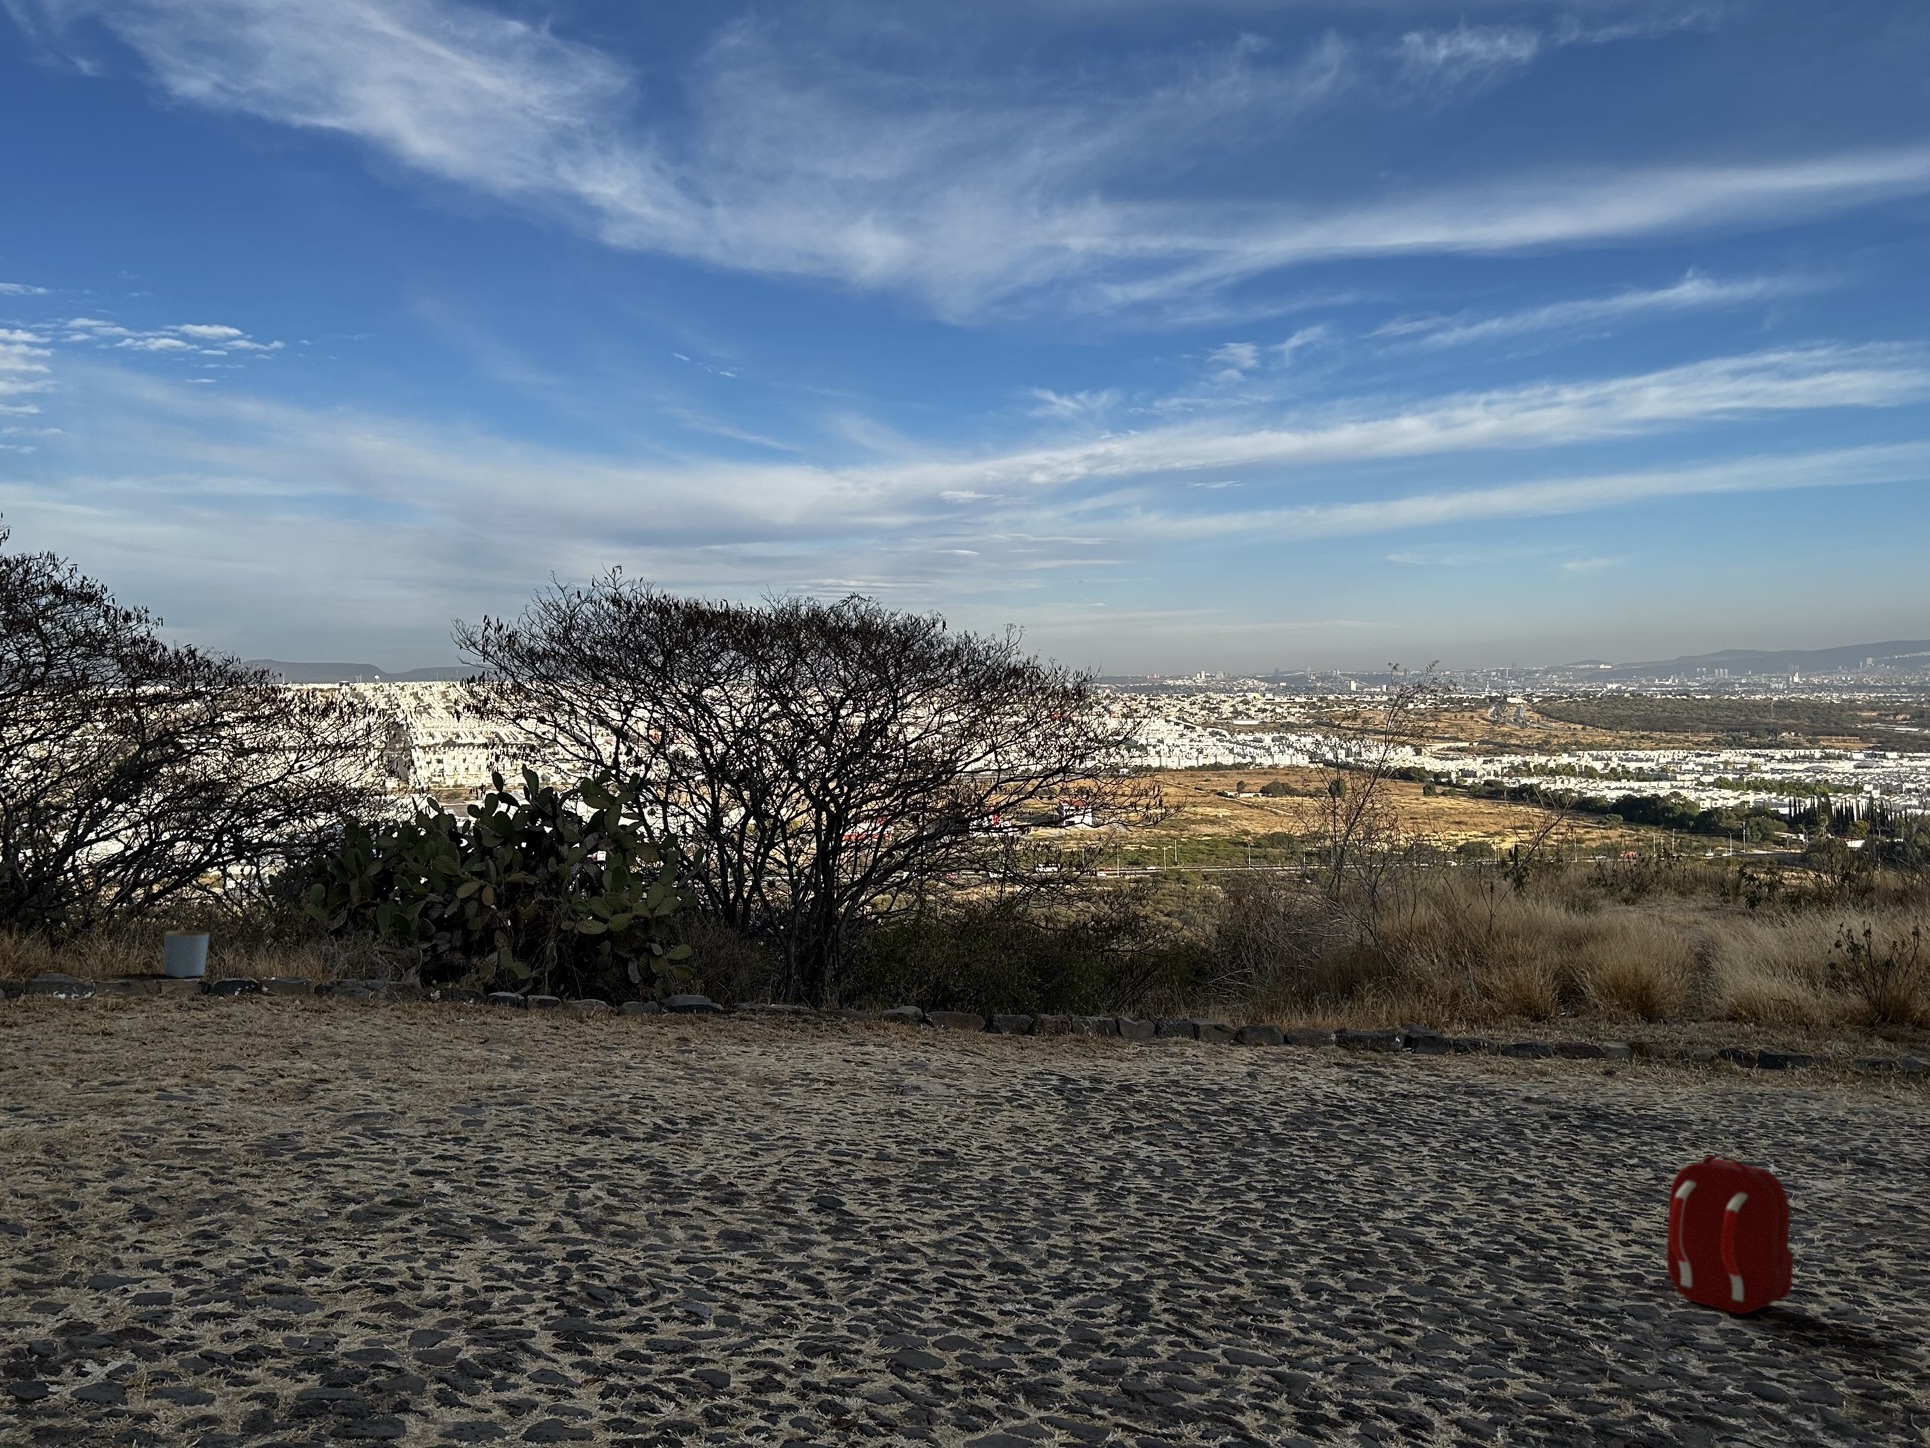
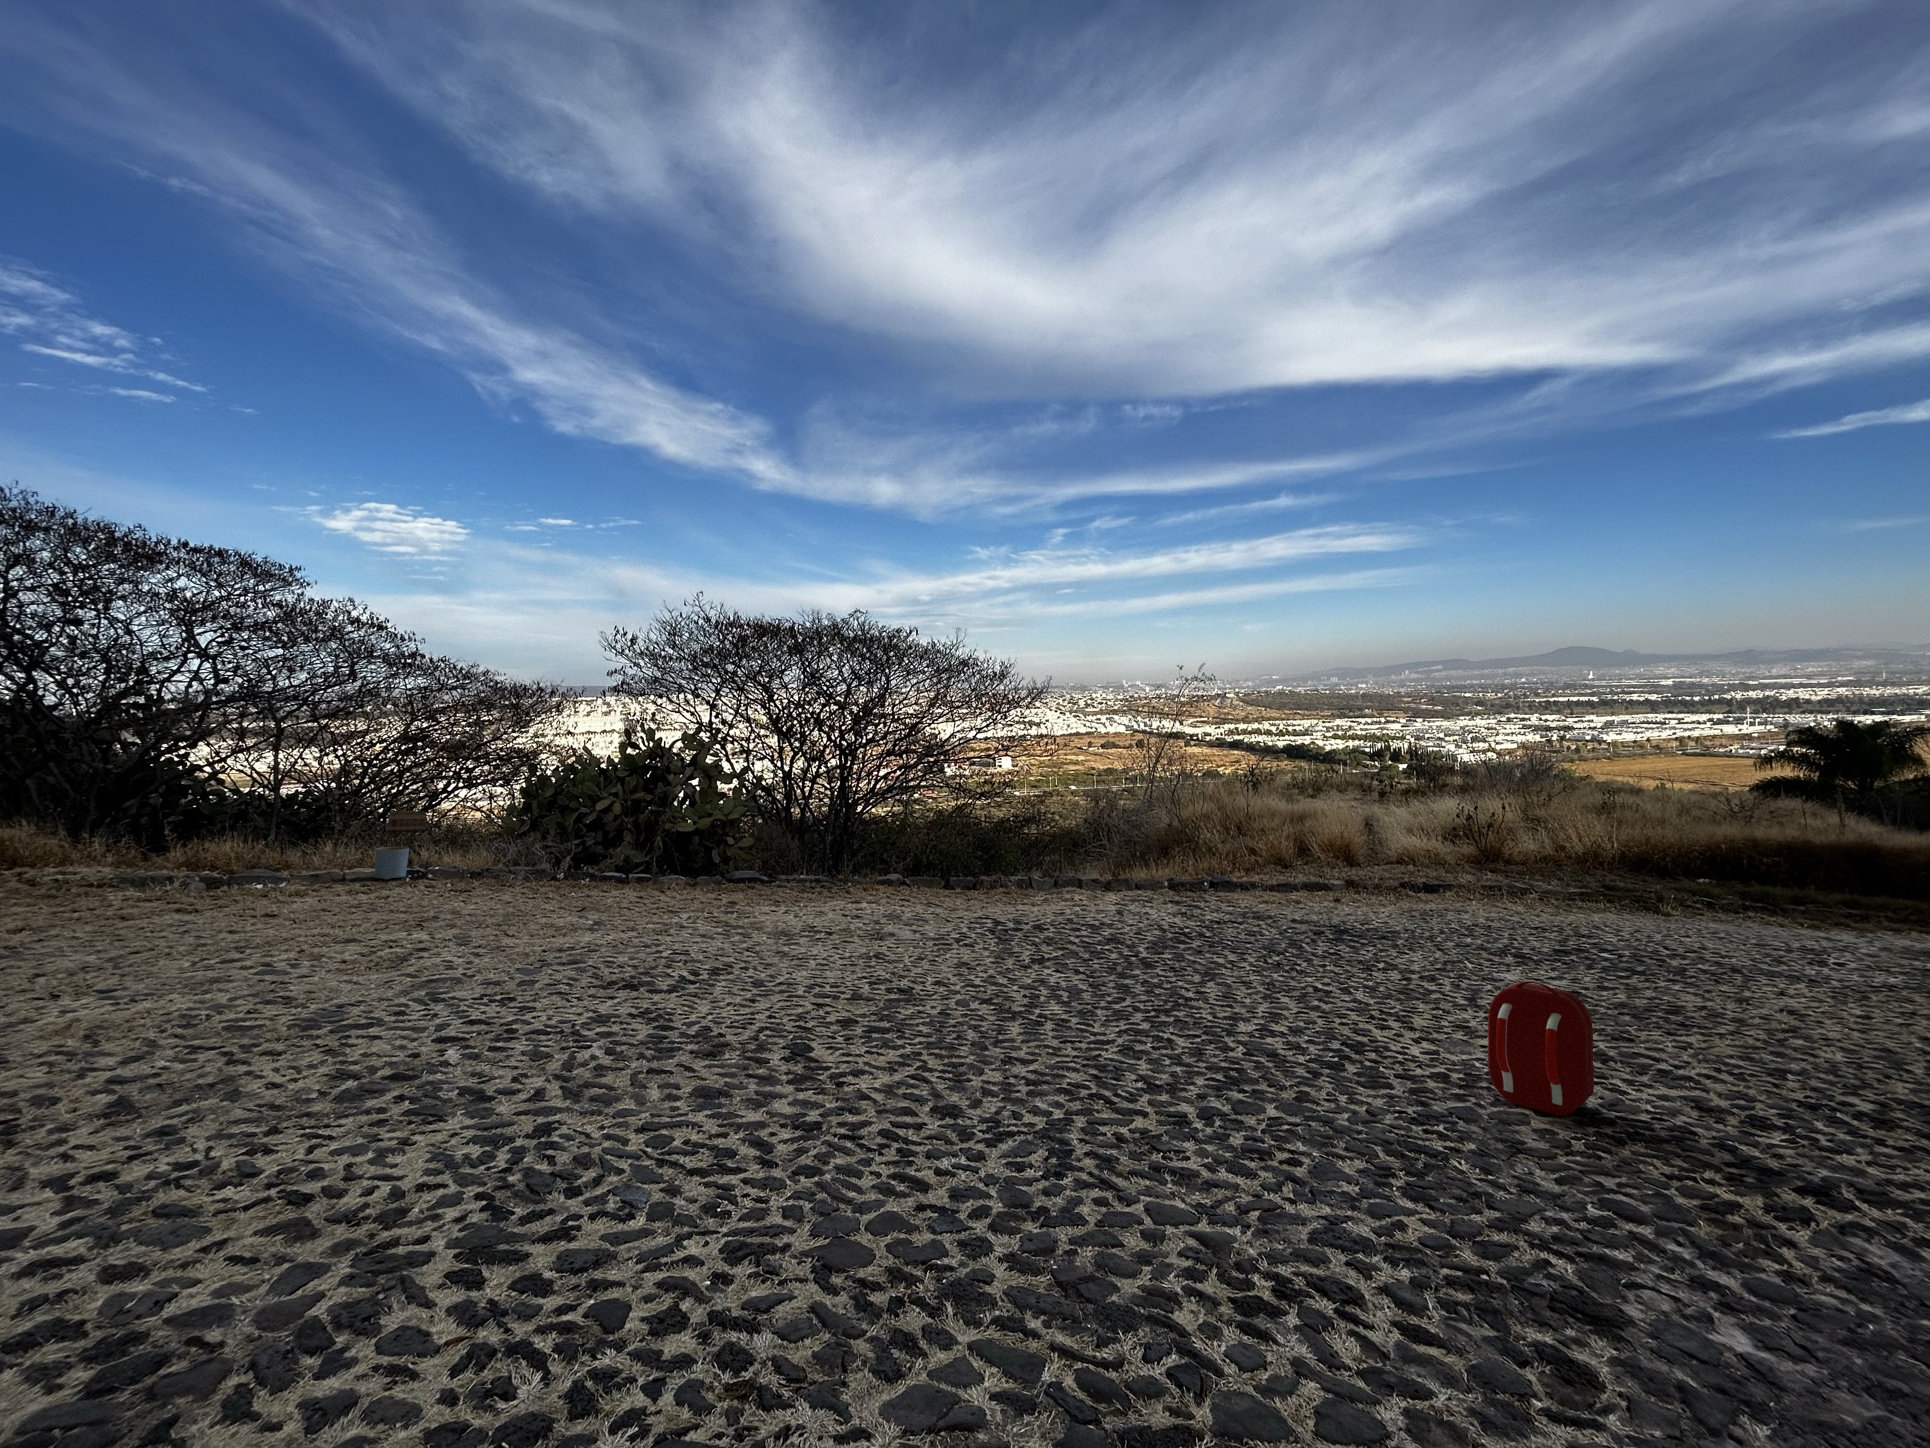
basket: none [116,847,174,904] -> present [388,795,427,831]

